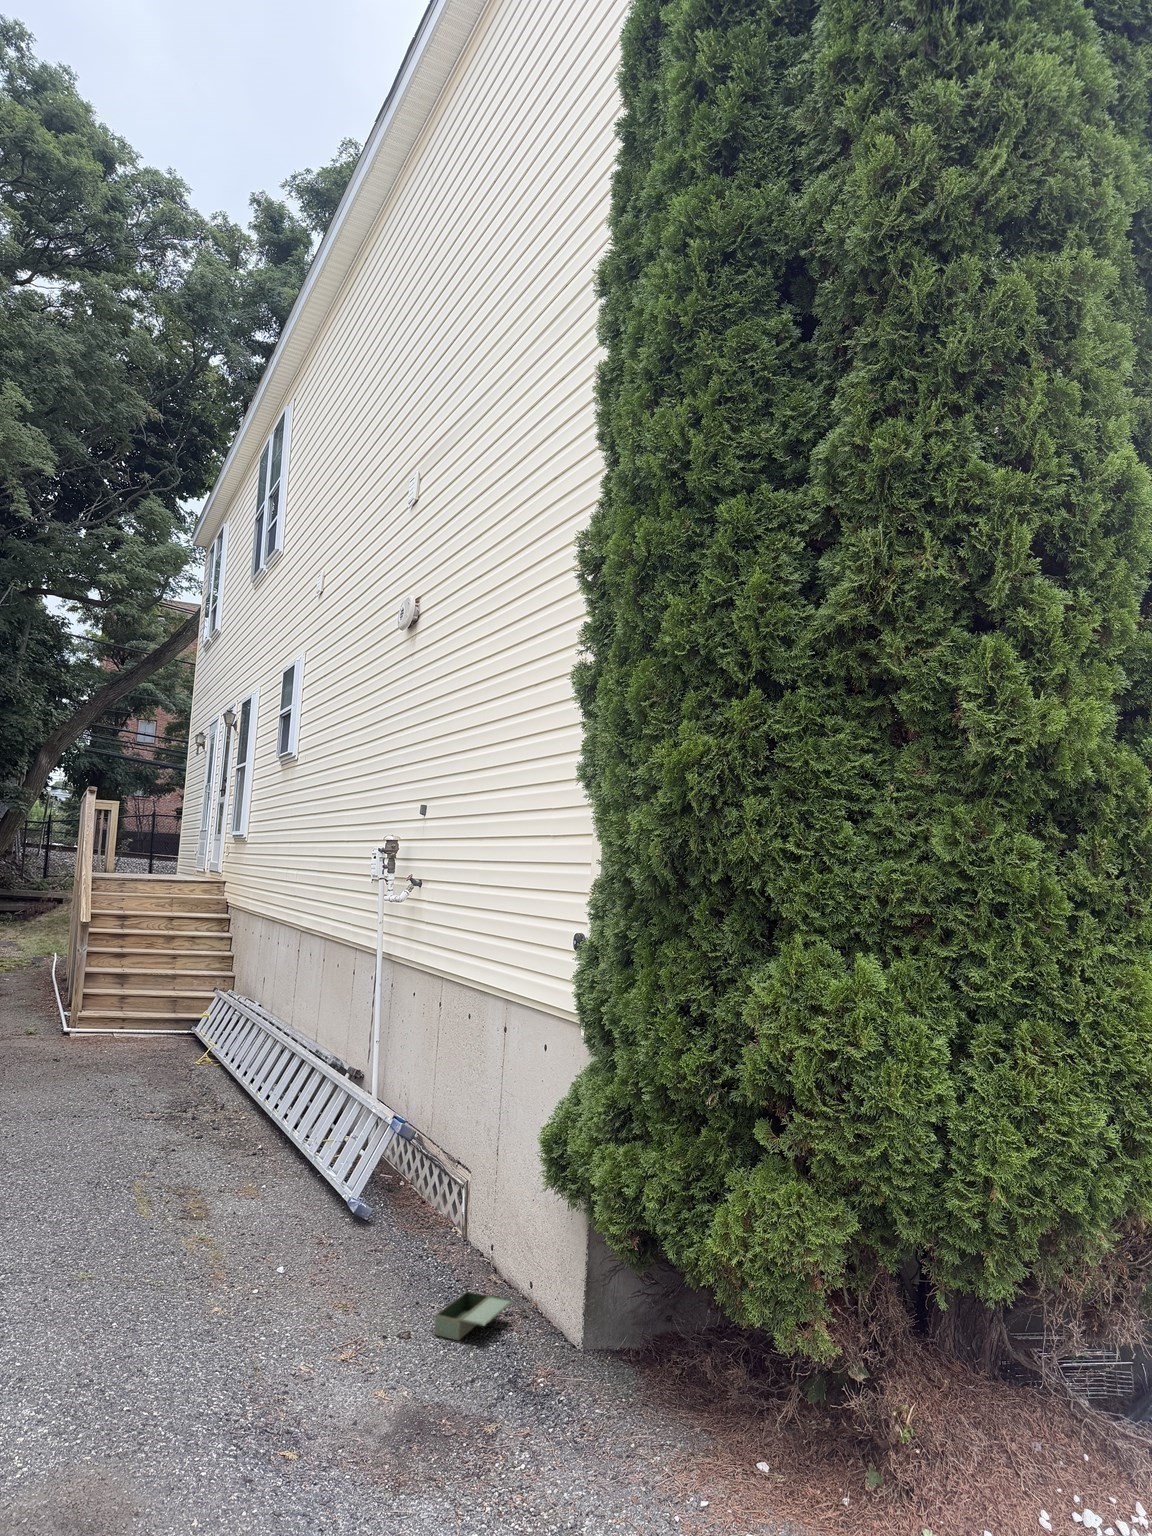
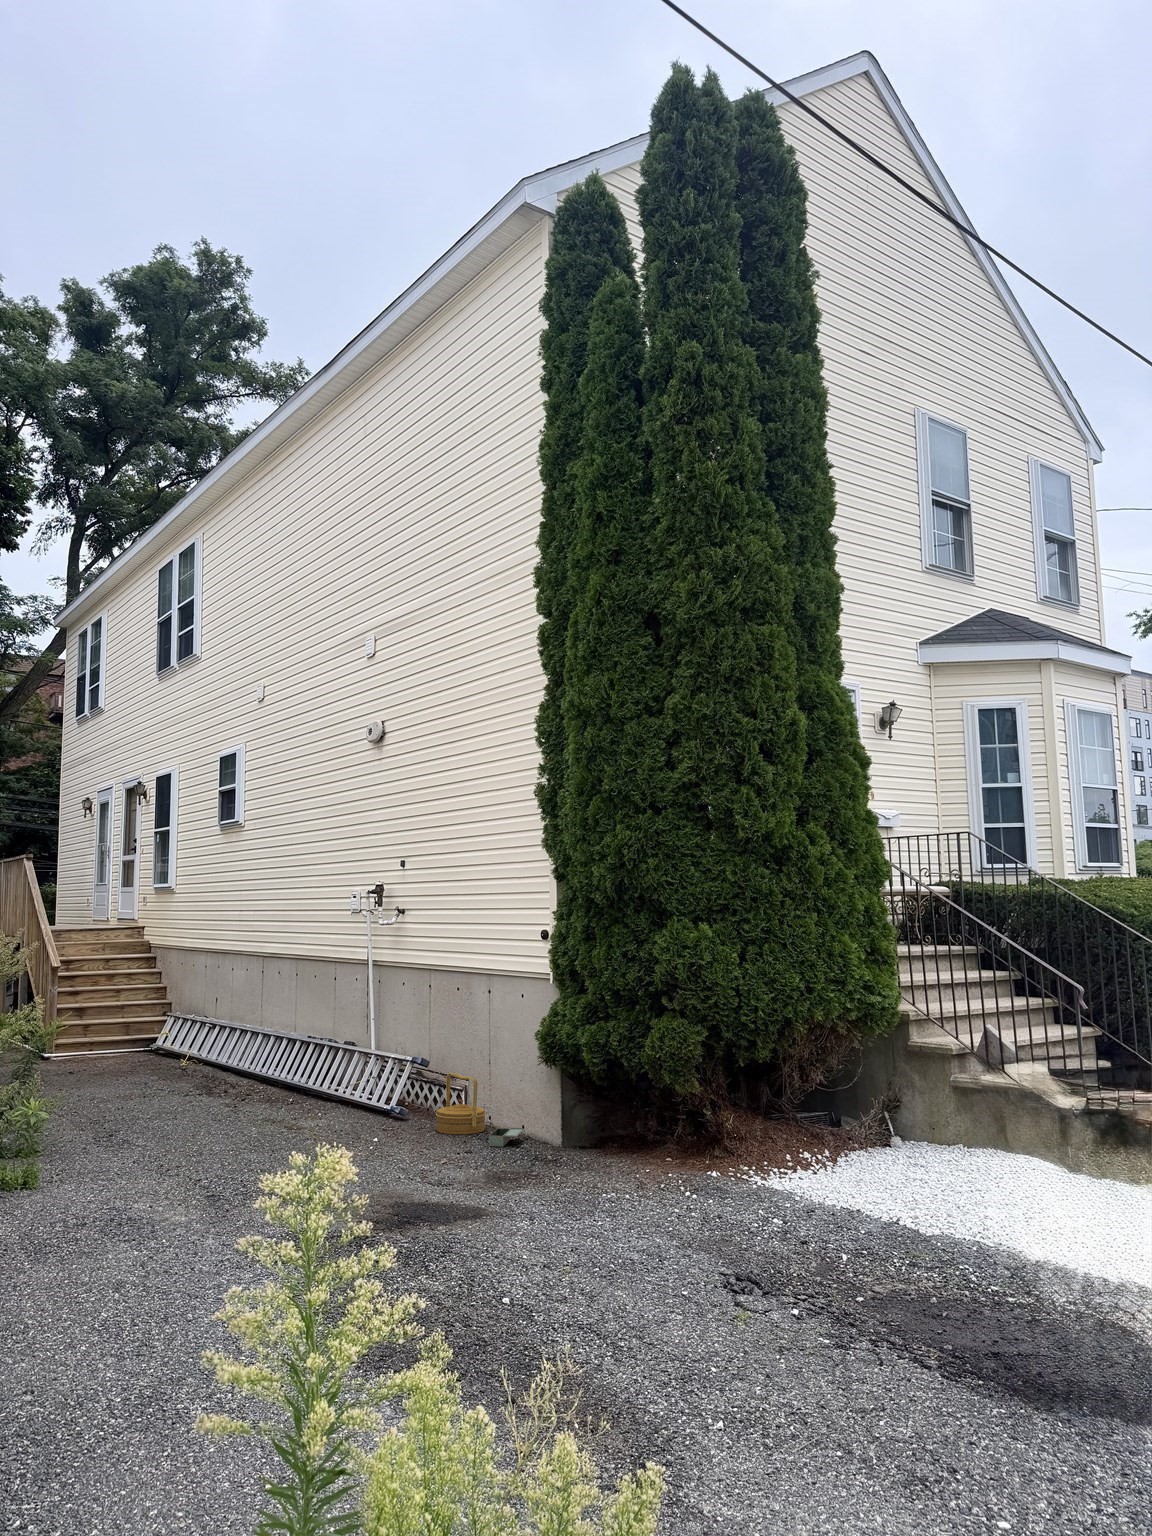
woven basket: none [379,1163,468,1286] -> present [436,1072,486,1135]

